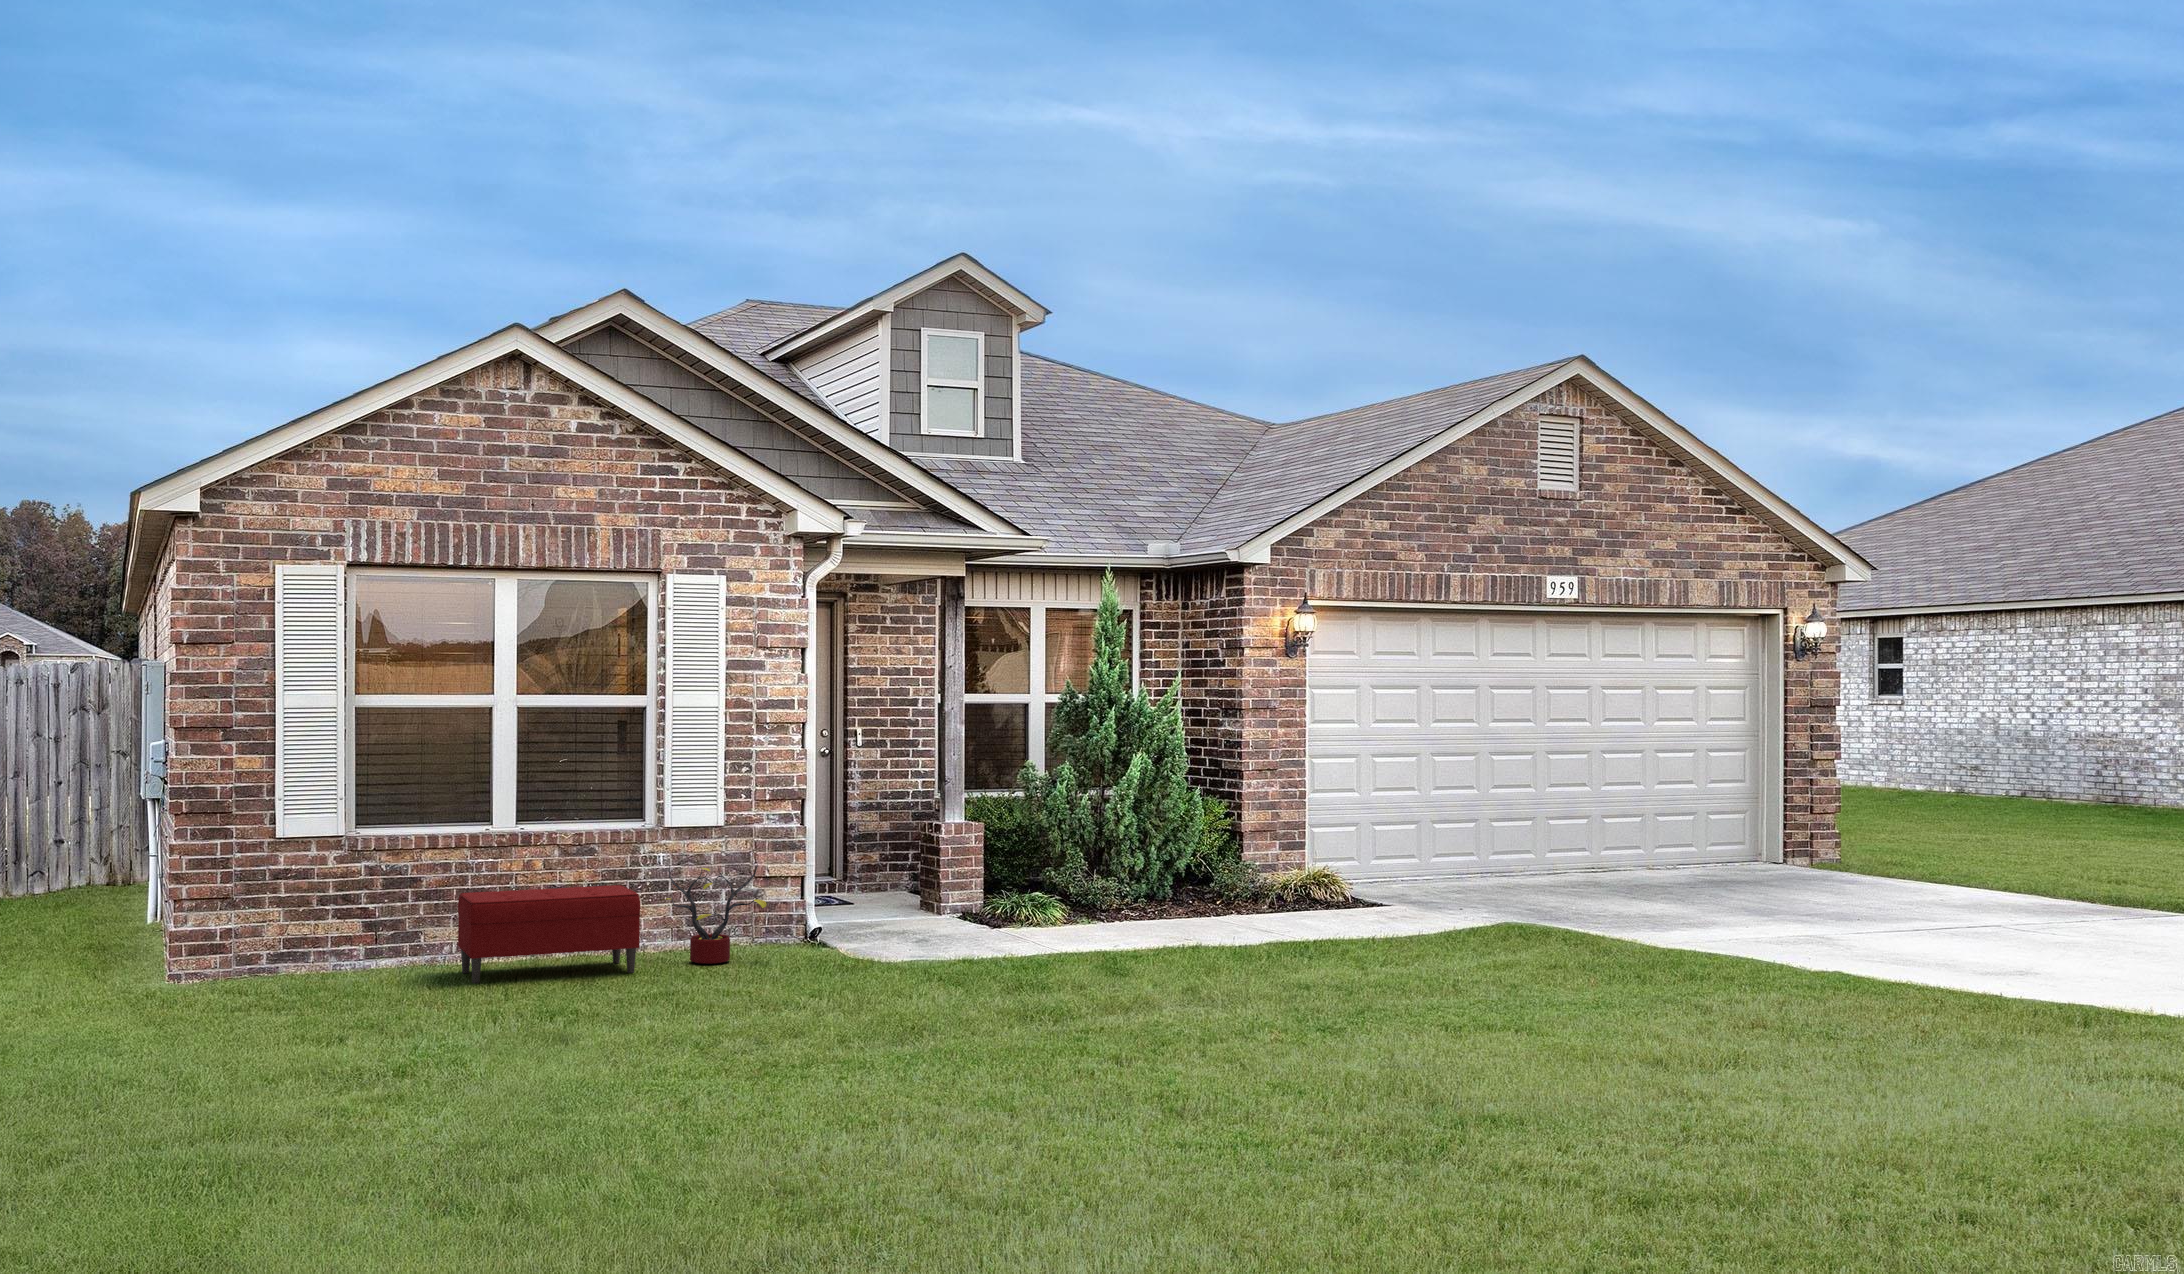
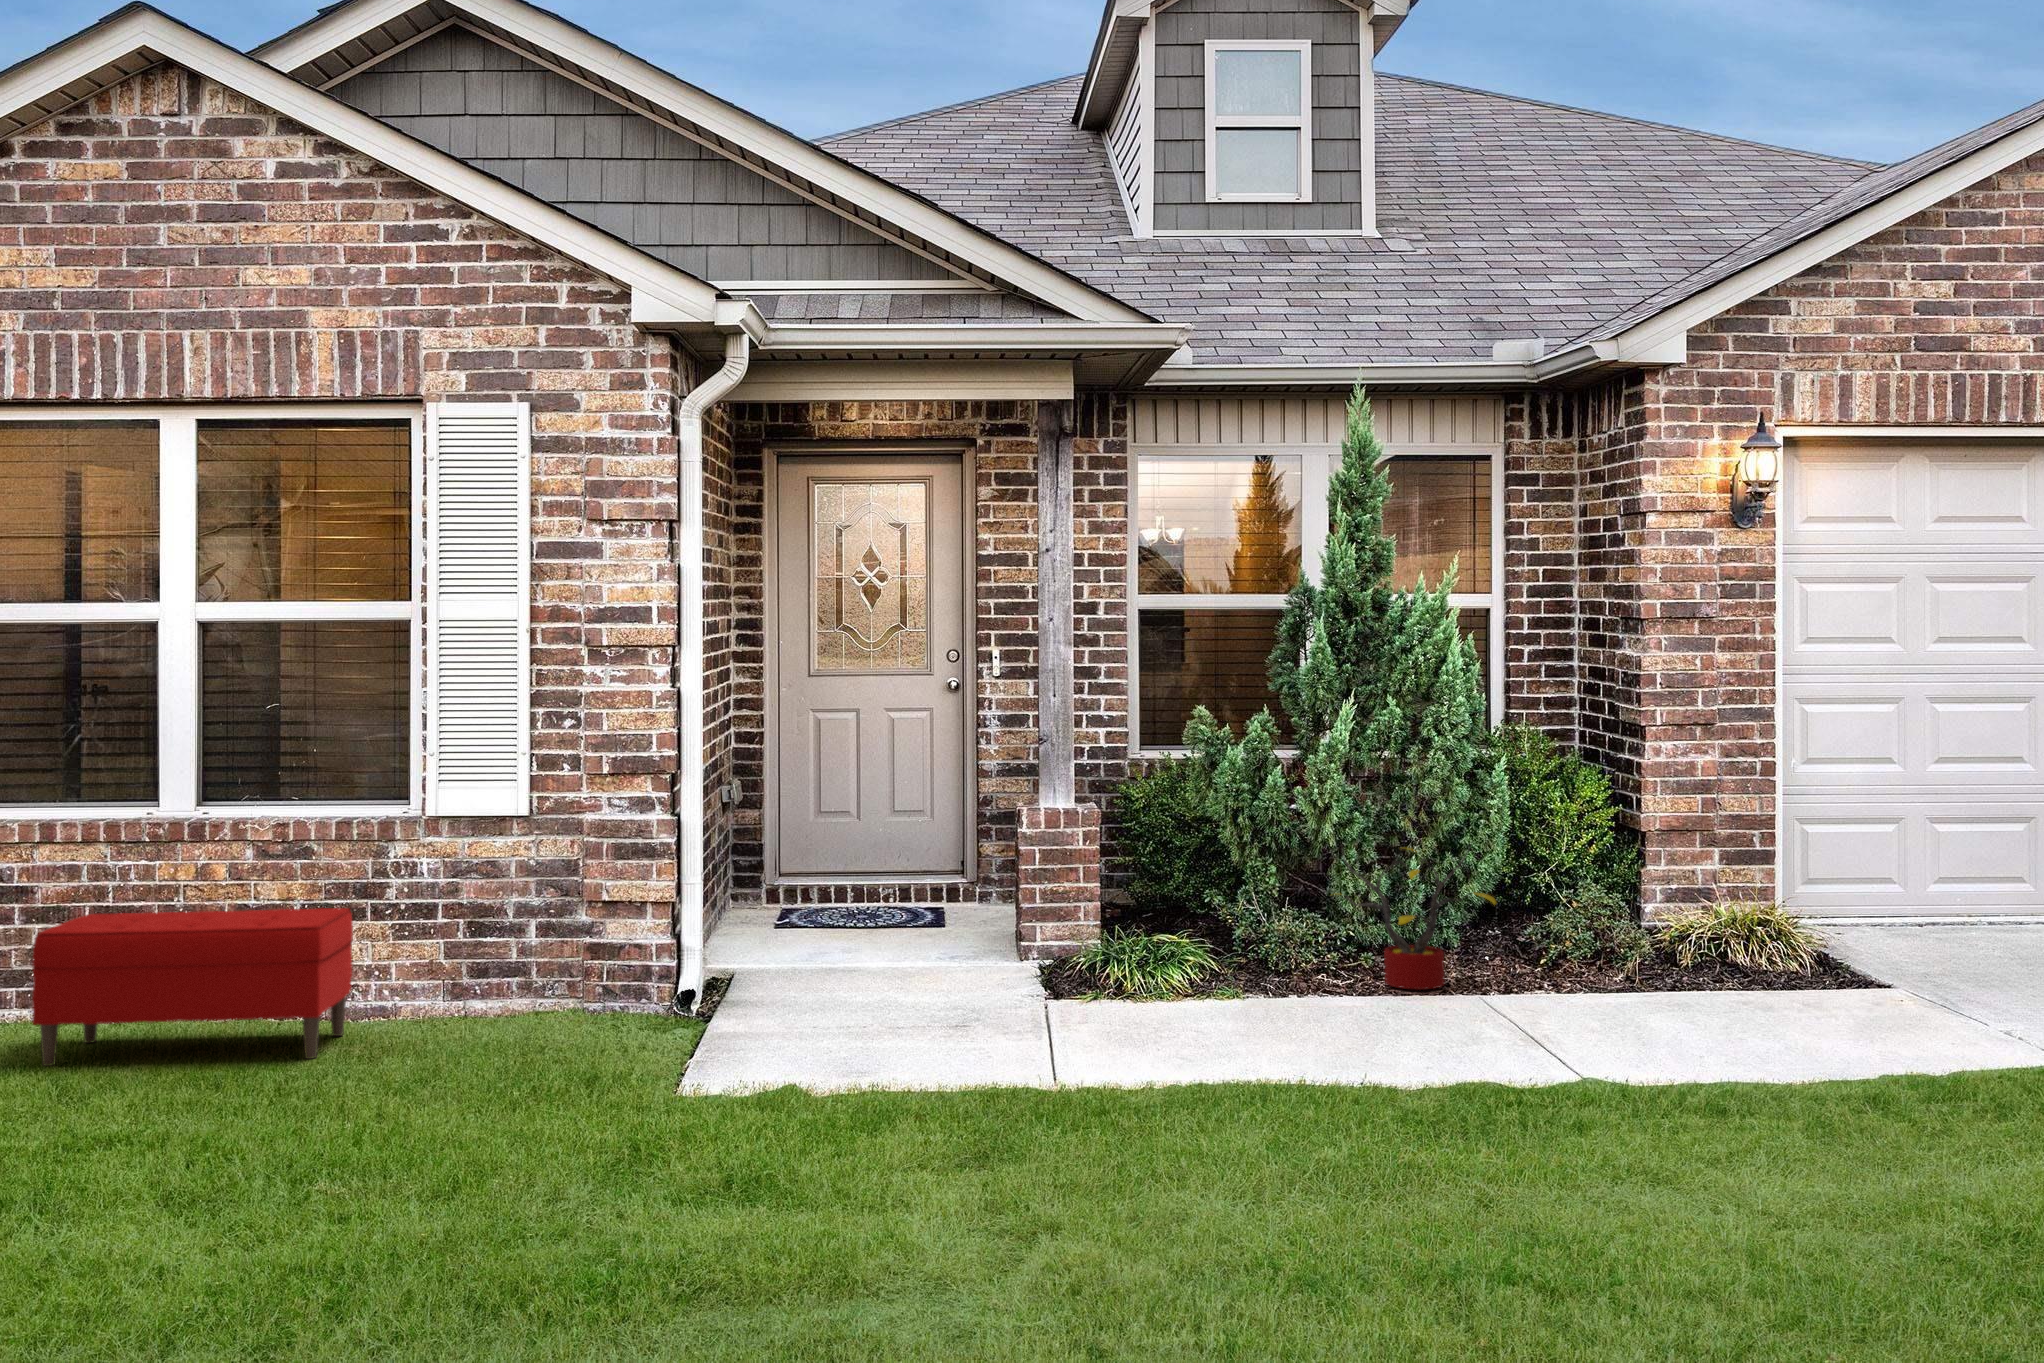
decorative plant: present [667,864,766,964] -> present [1342,845,1496,990]

